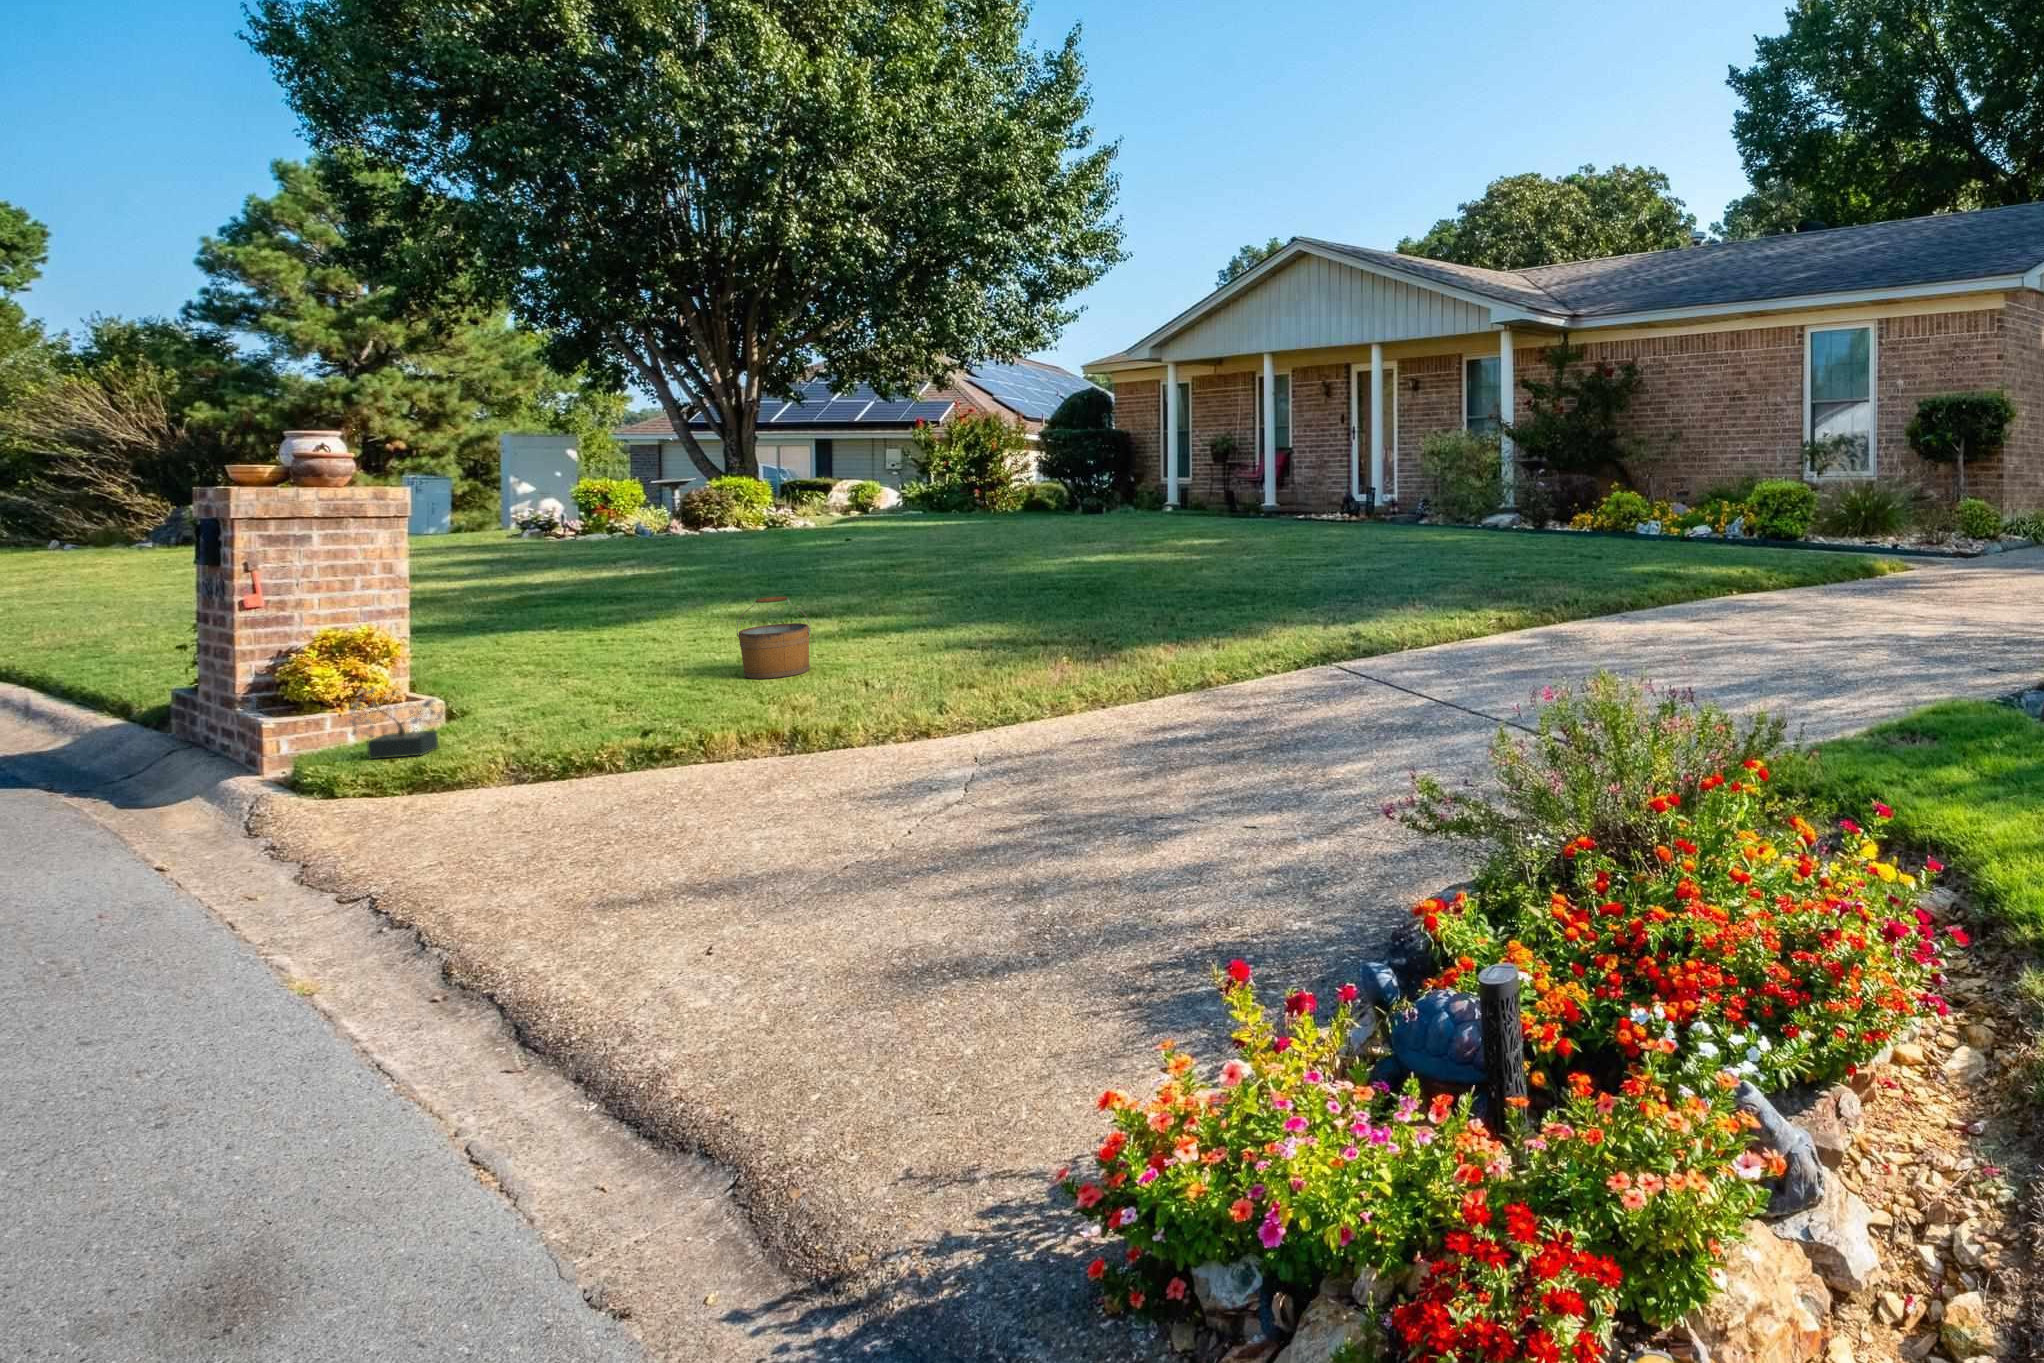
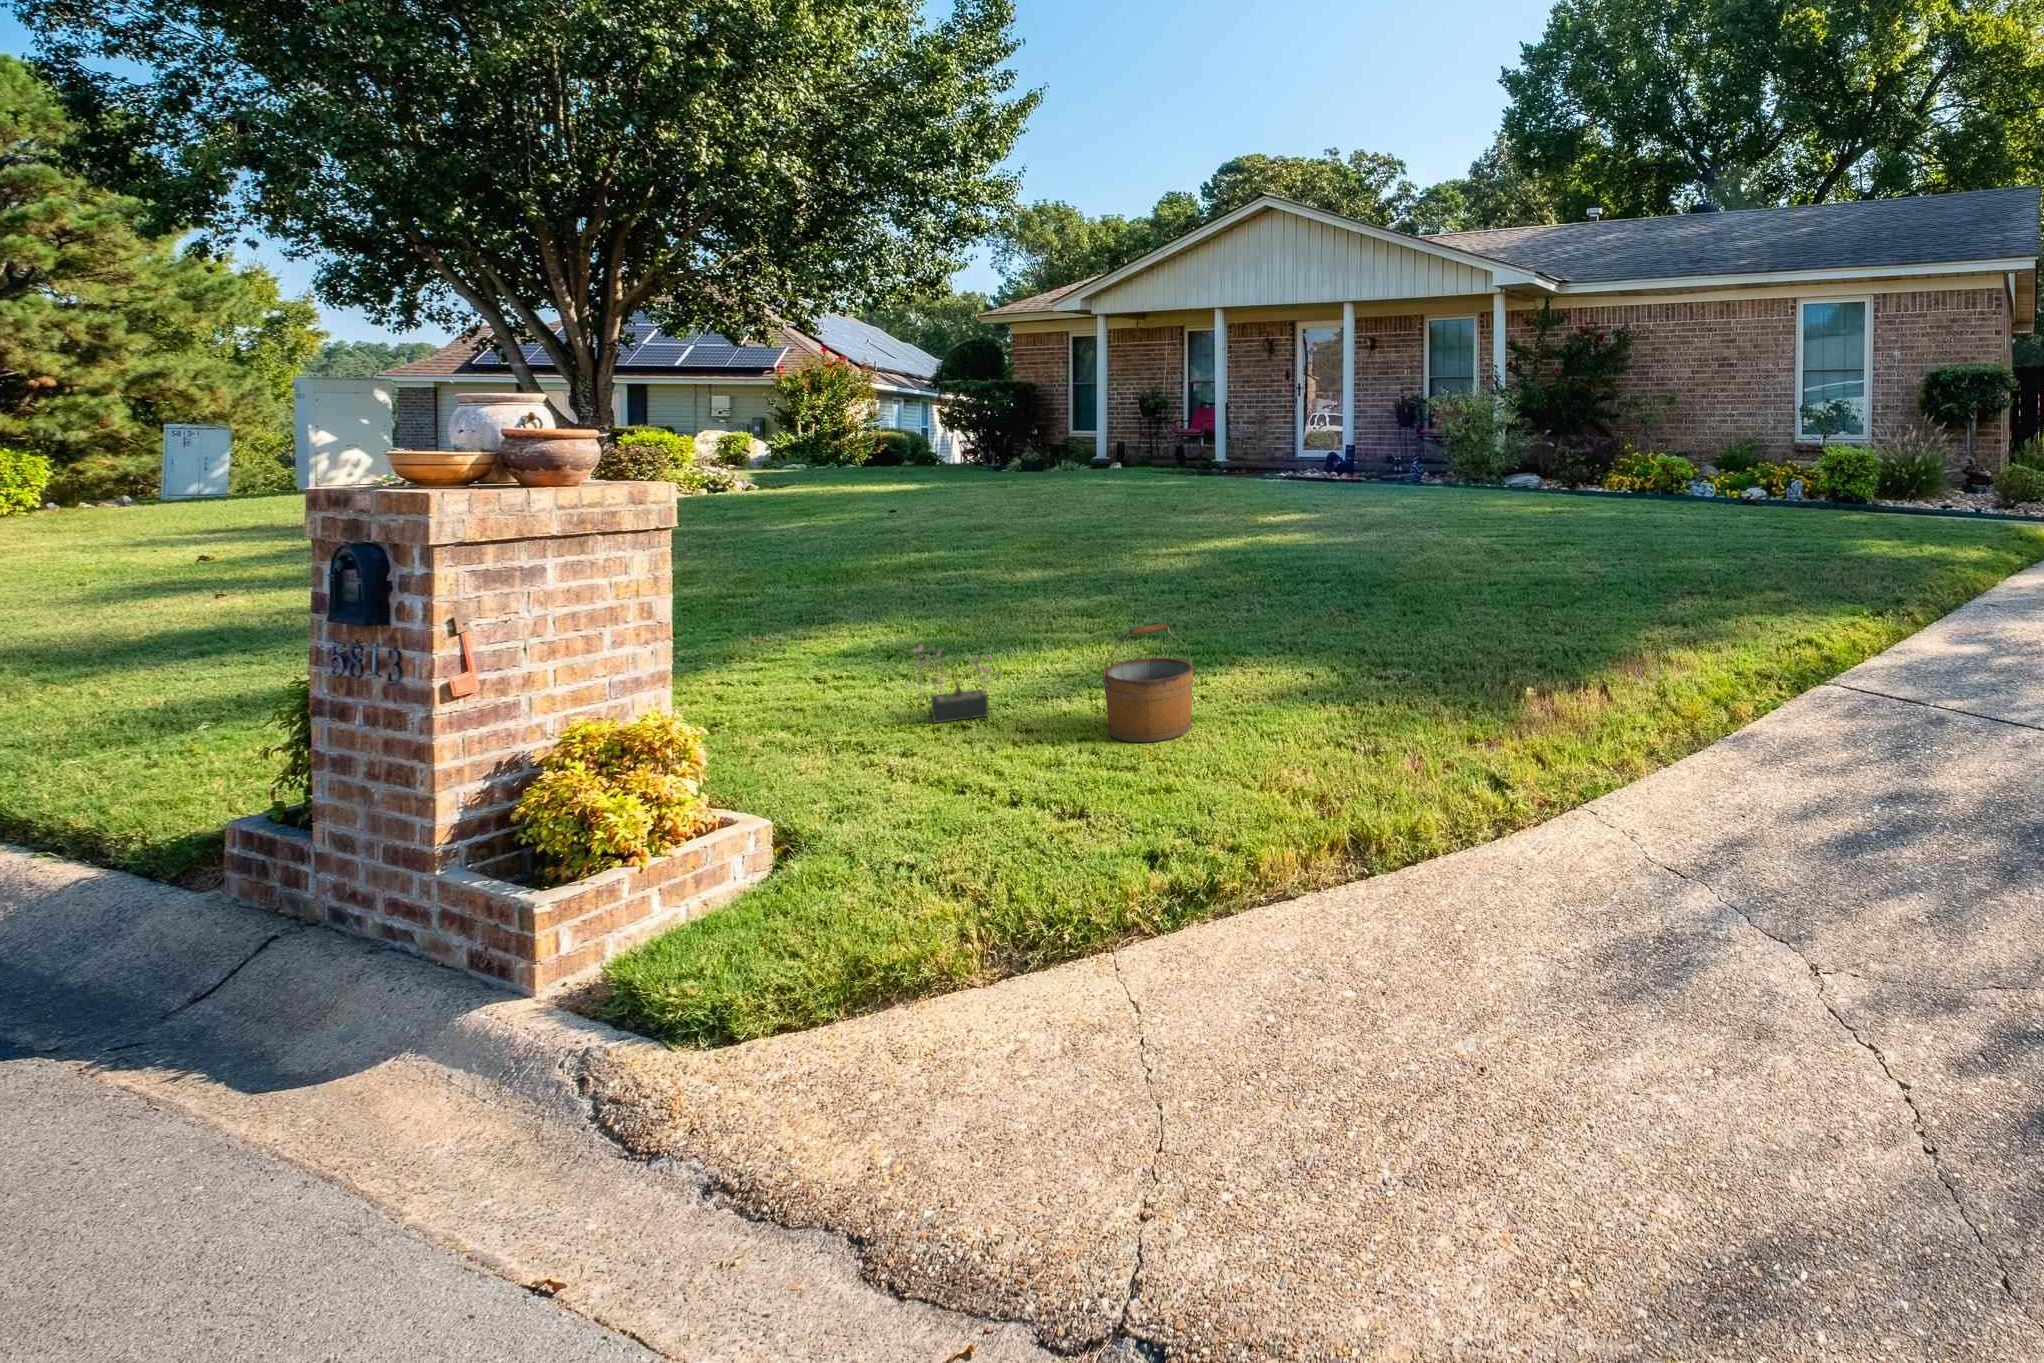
decorative plant: present [344,688,442,759] -> present [906,645,1000,723]

